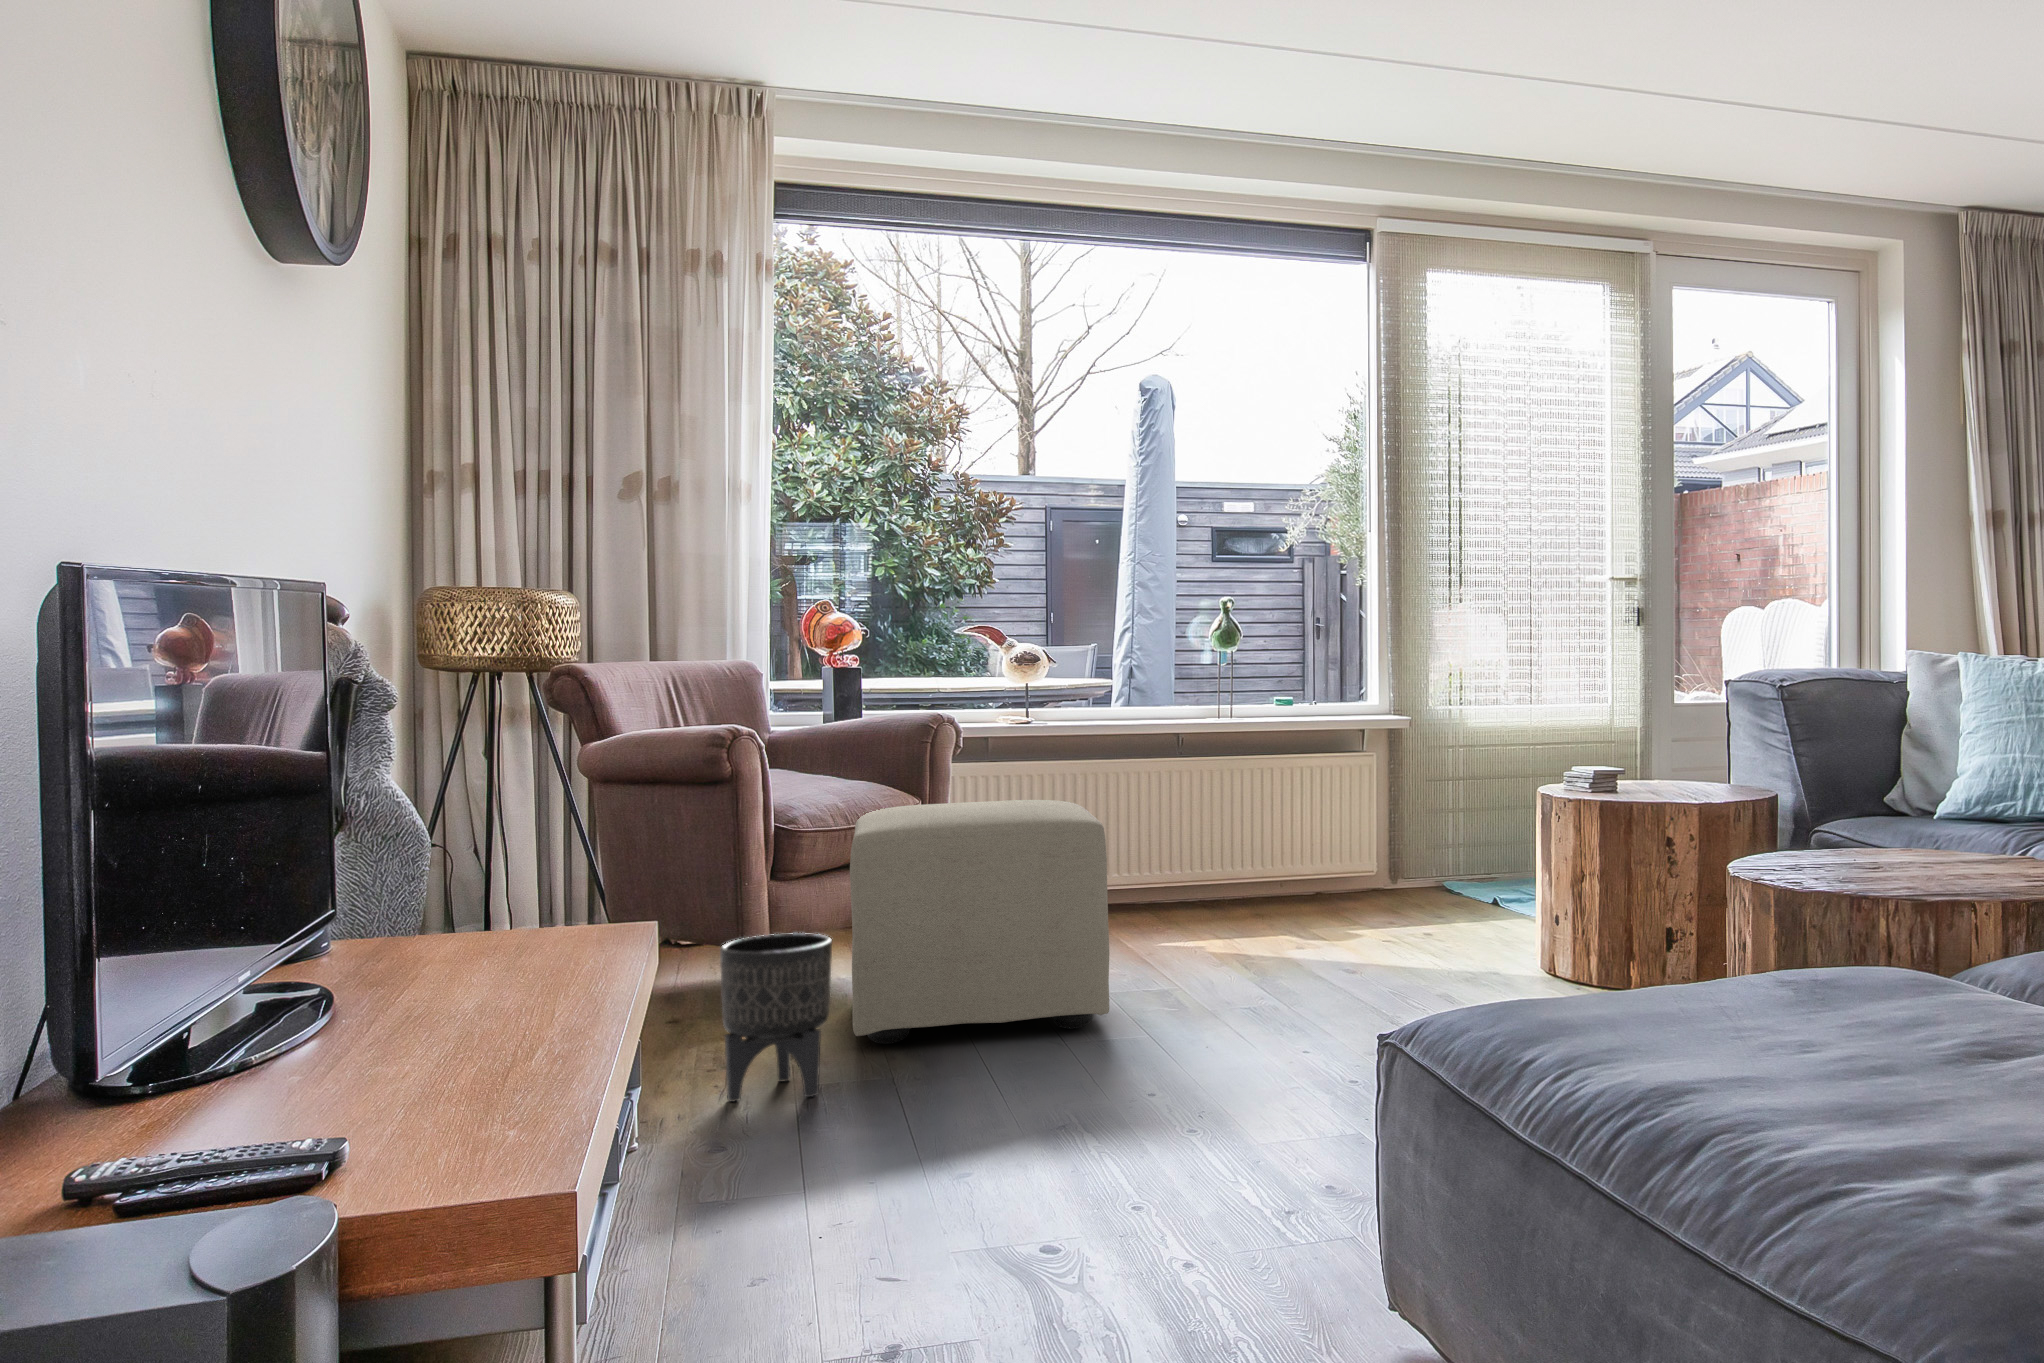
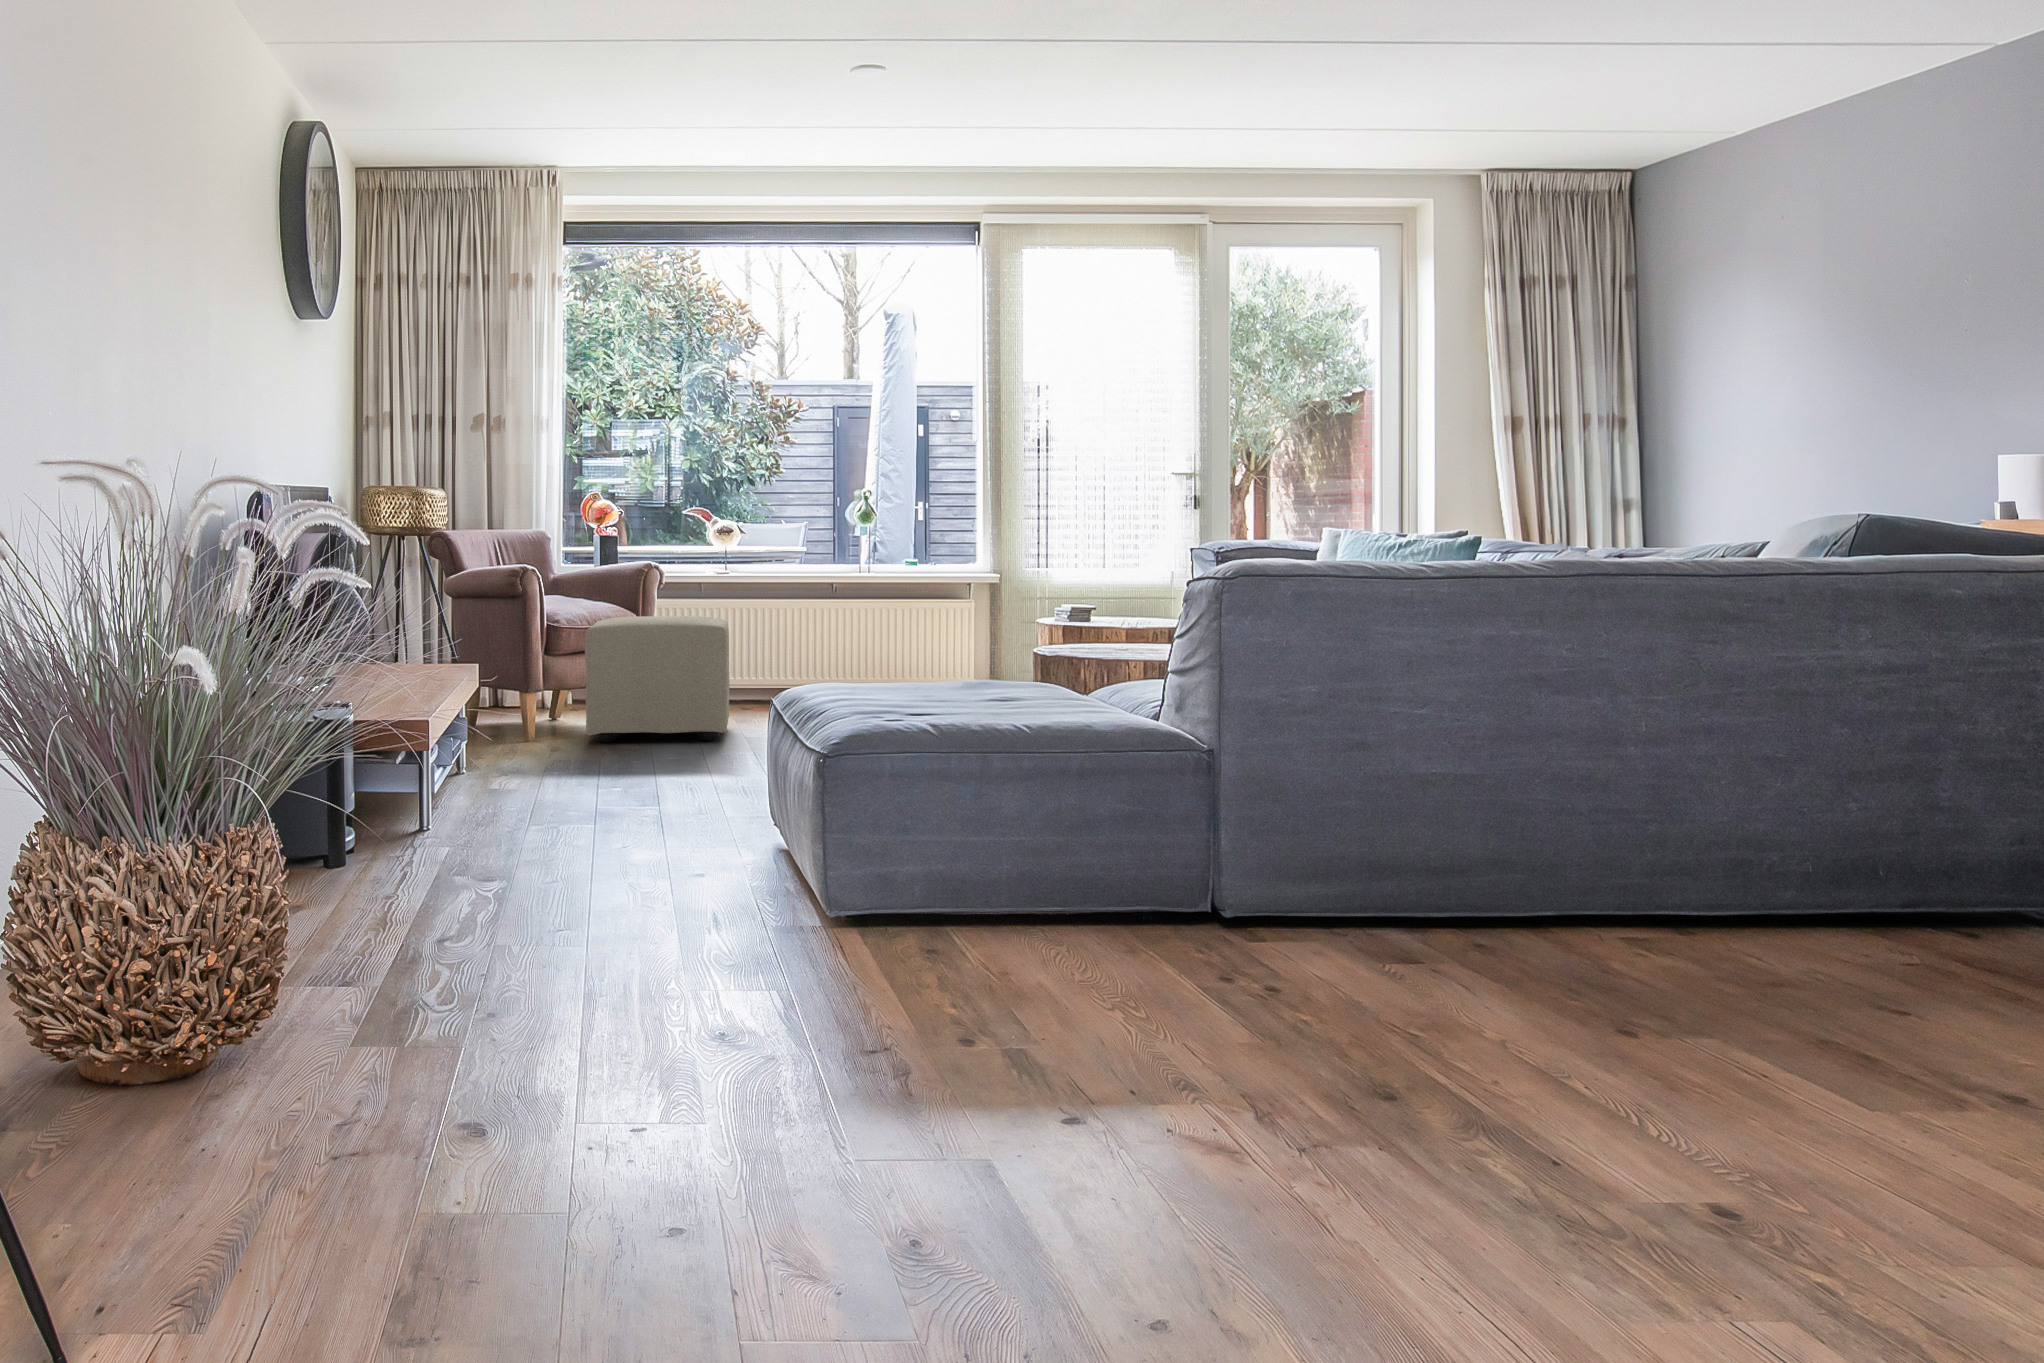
planter: present [720,933,832,1102] -> none [512,676,569,756]

